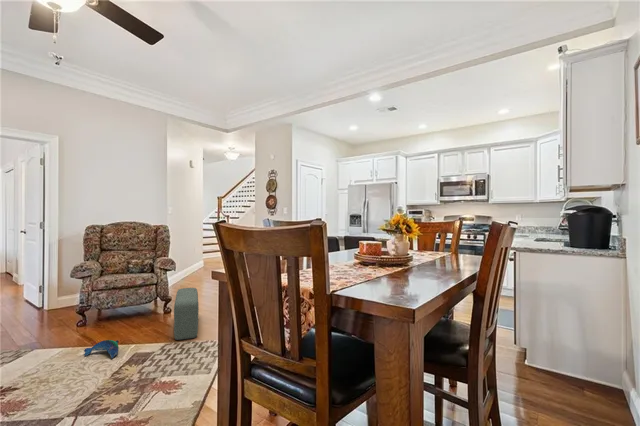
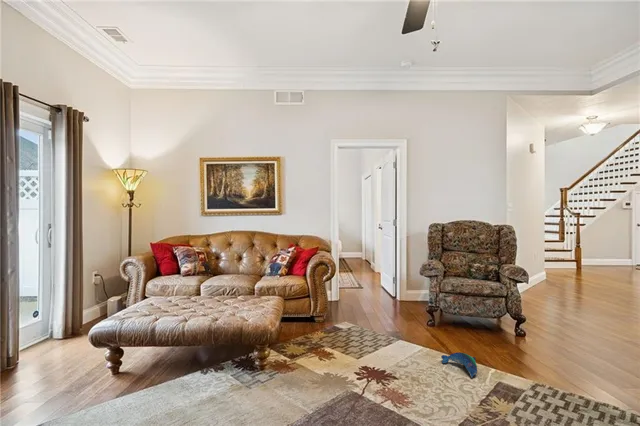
pouf: present [174,288,199,340] -> none [537,310,580,386]

